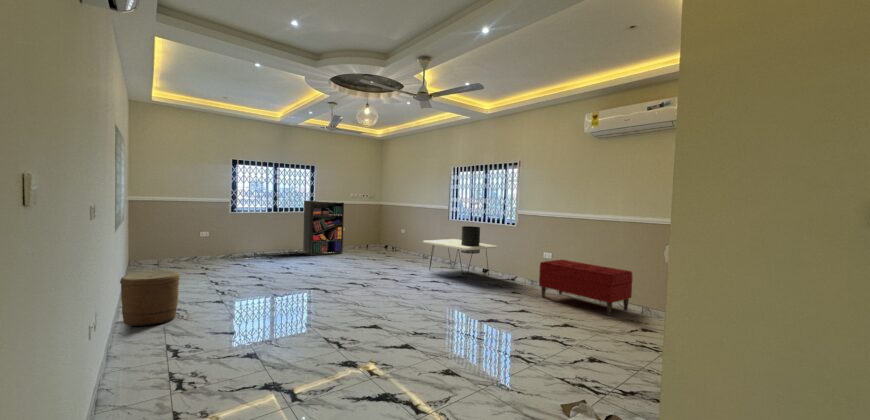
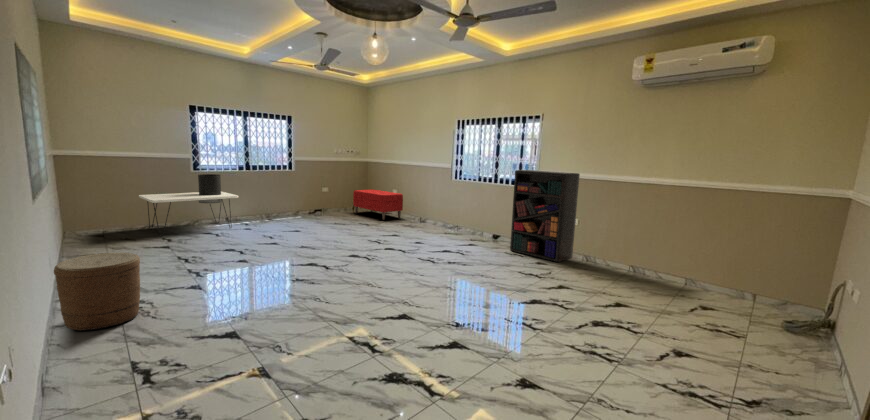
bookshelf: present [303,201,344,256] -> present [510,170,580,262]
side table: present [423,226,498,280] -> present [139,174,238,236]
bench: present [539,260,633,316] -> present [353,190,403,220]

